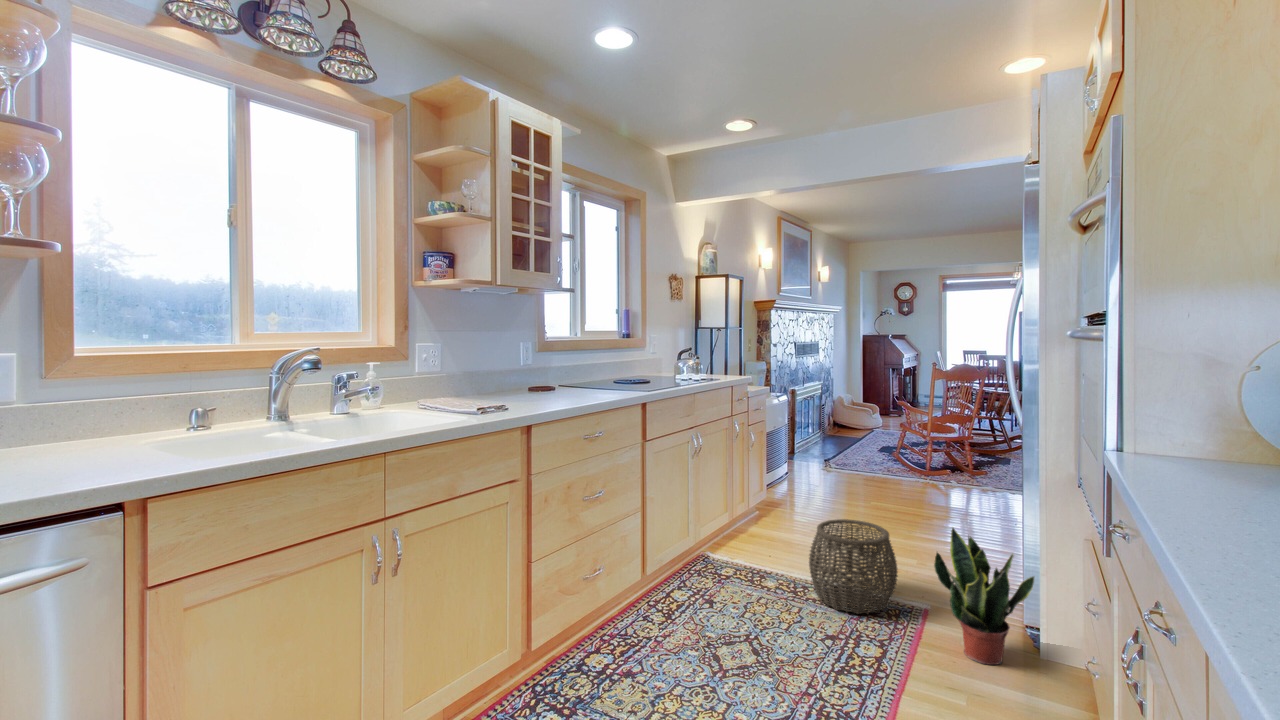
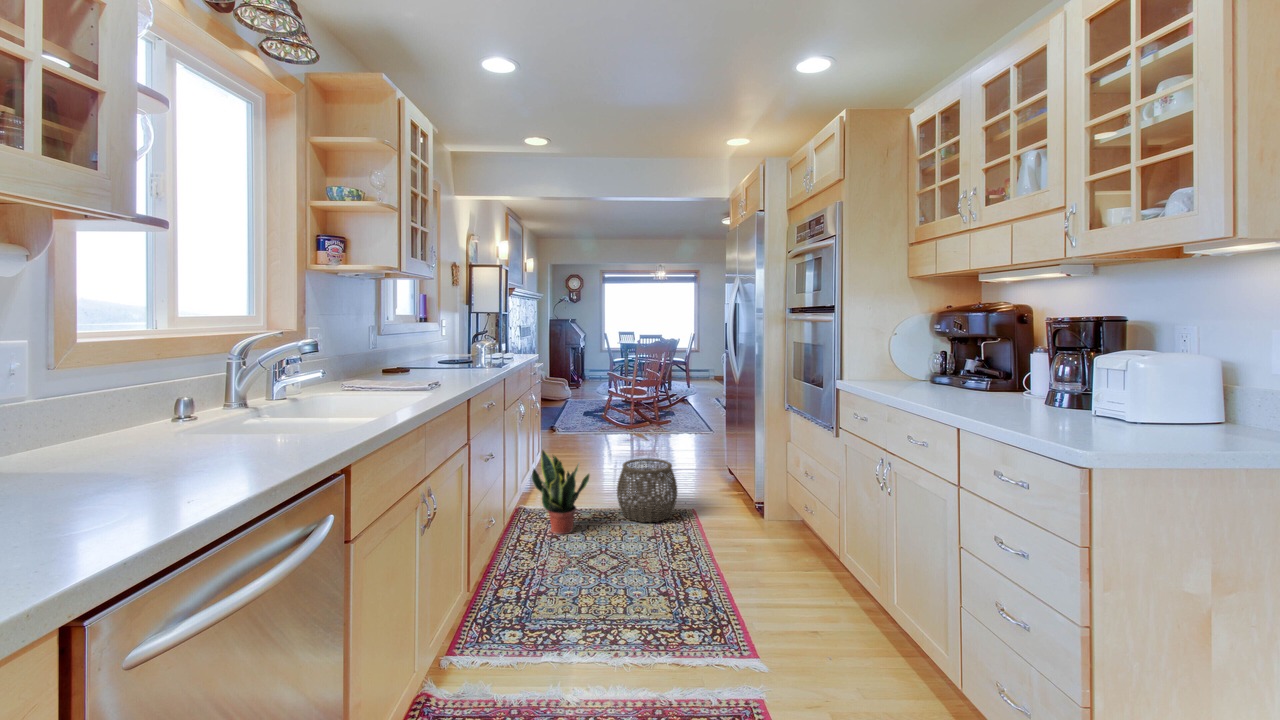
potted plant: present [934,528,1034,665] -> present [532,450,590,534]

